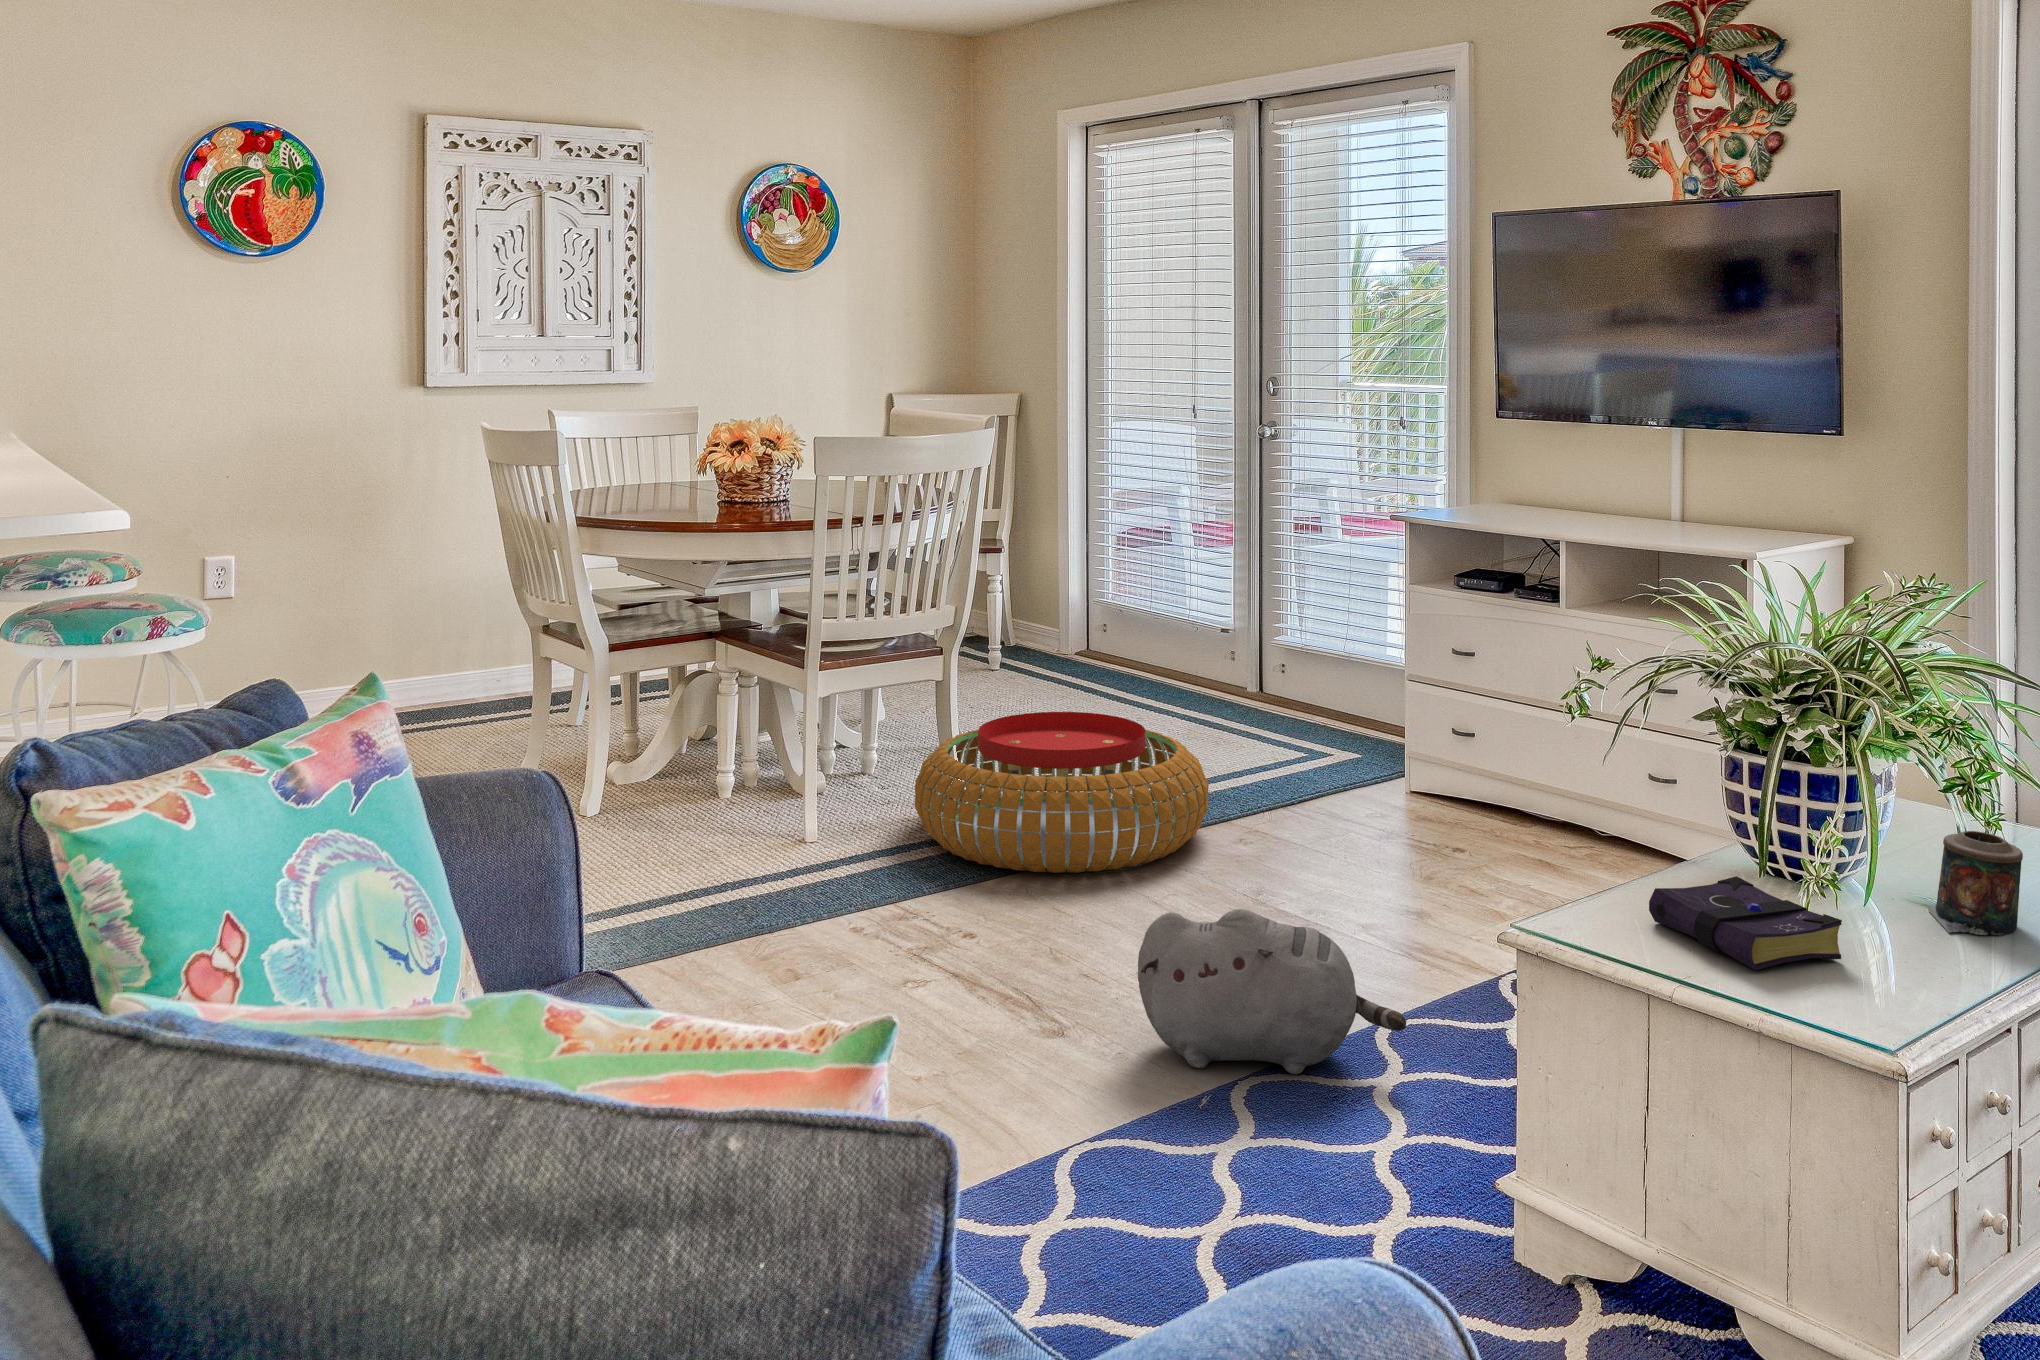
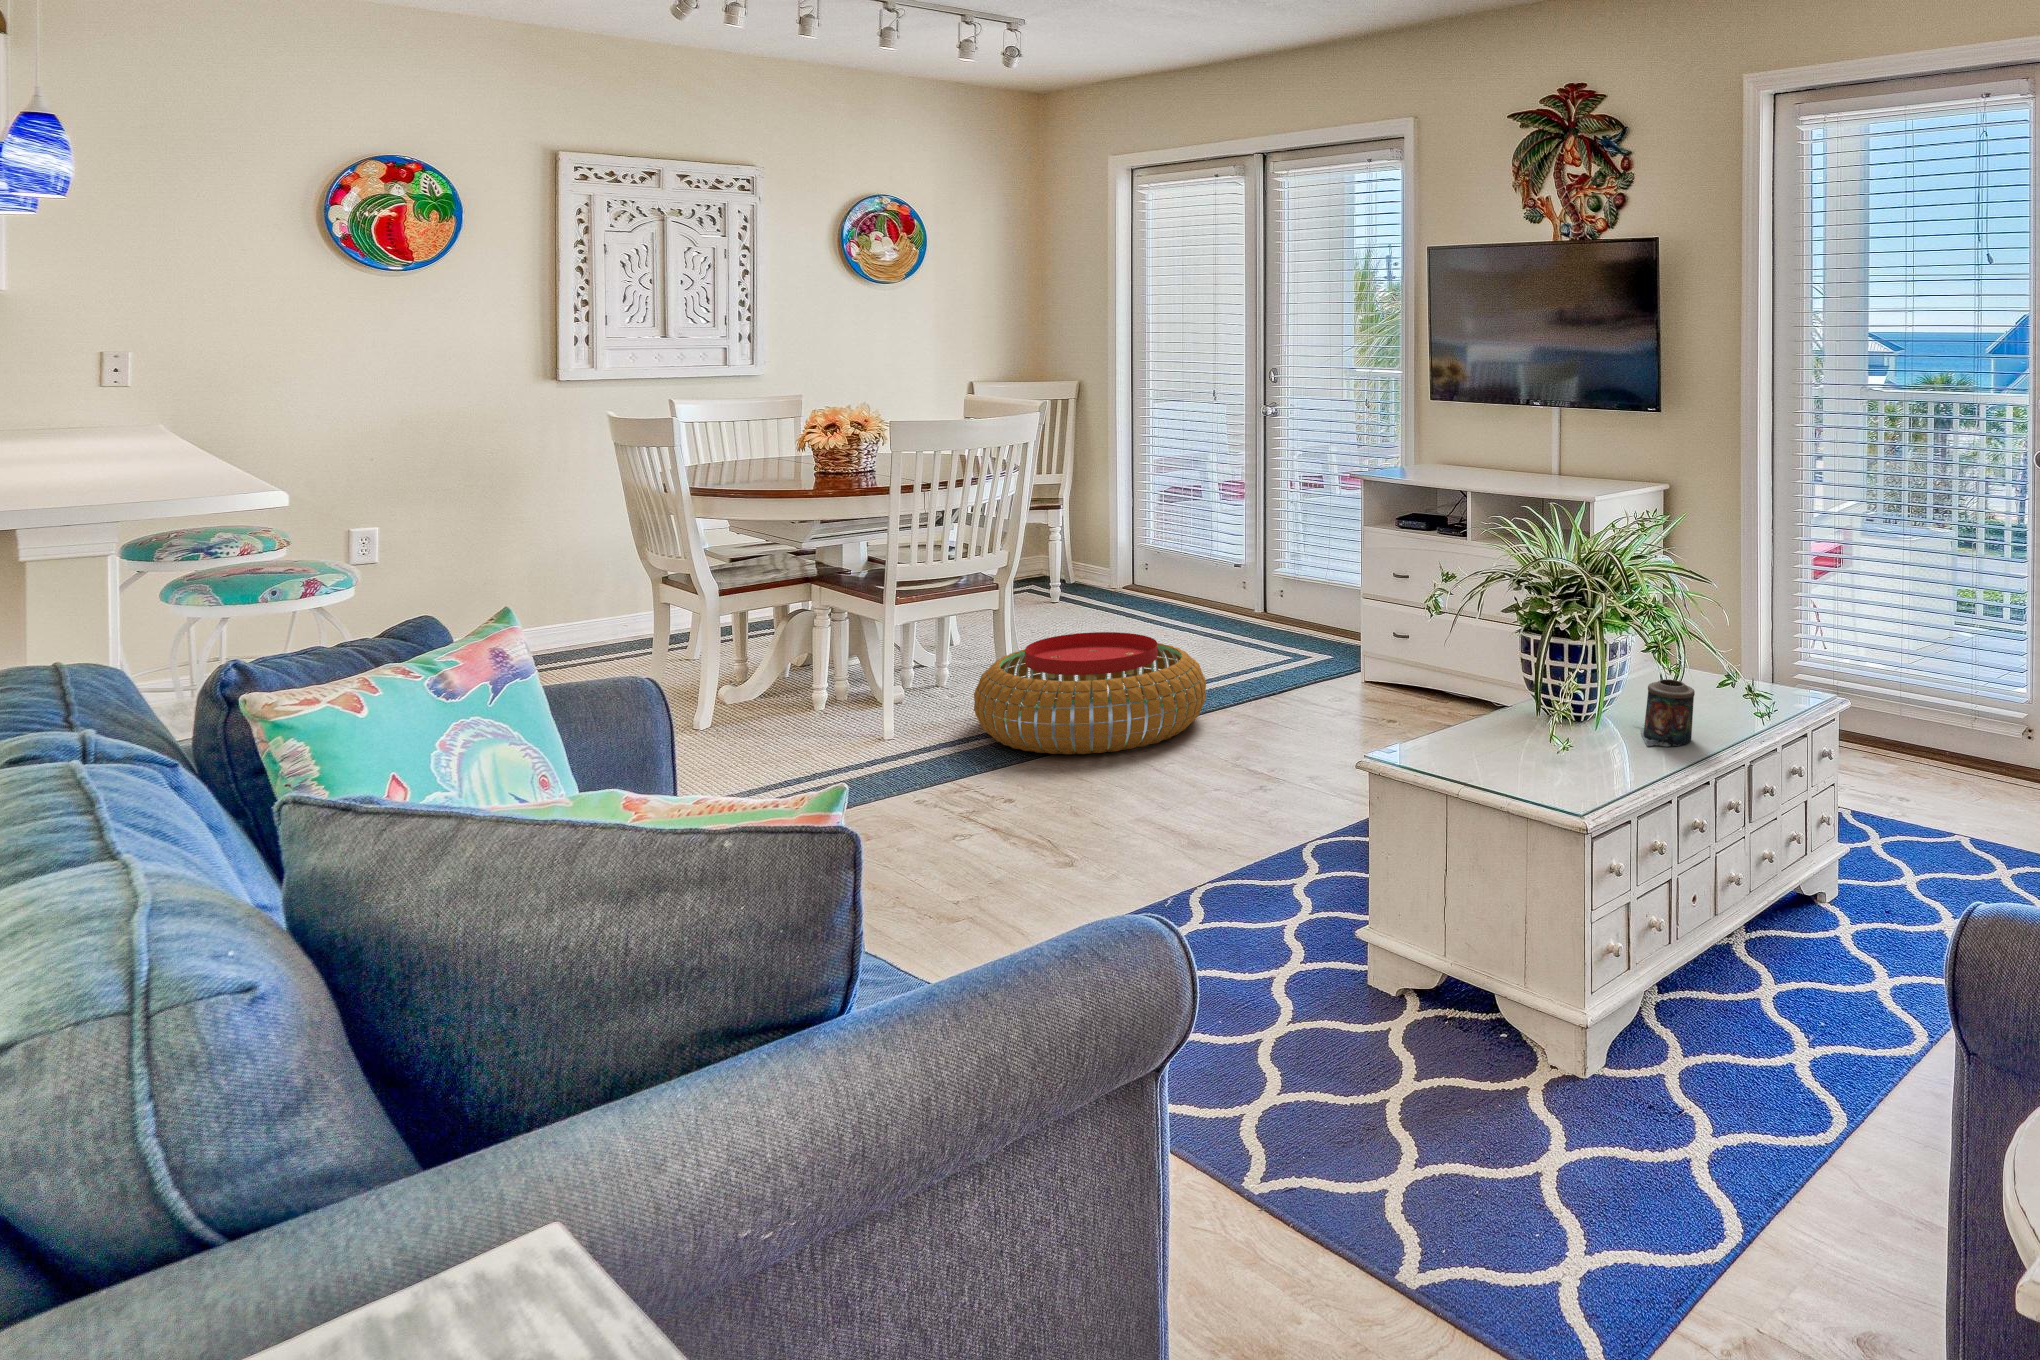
book: present [1649,876,1842,970] -> none [1455,717,1570,775]
plush toy: present [1138,909,1406,1074] -> none [1126,765,1318,882]

